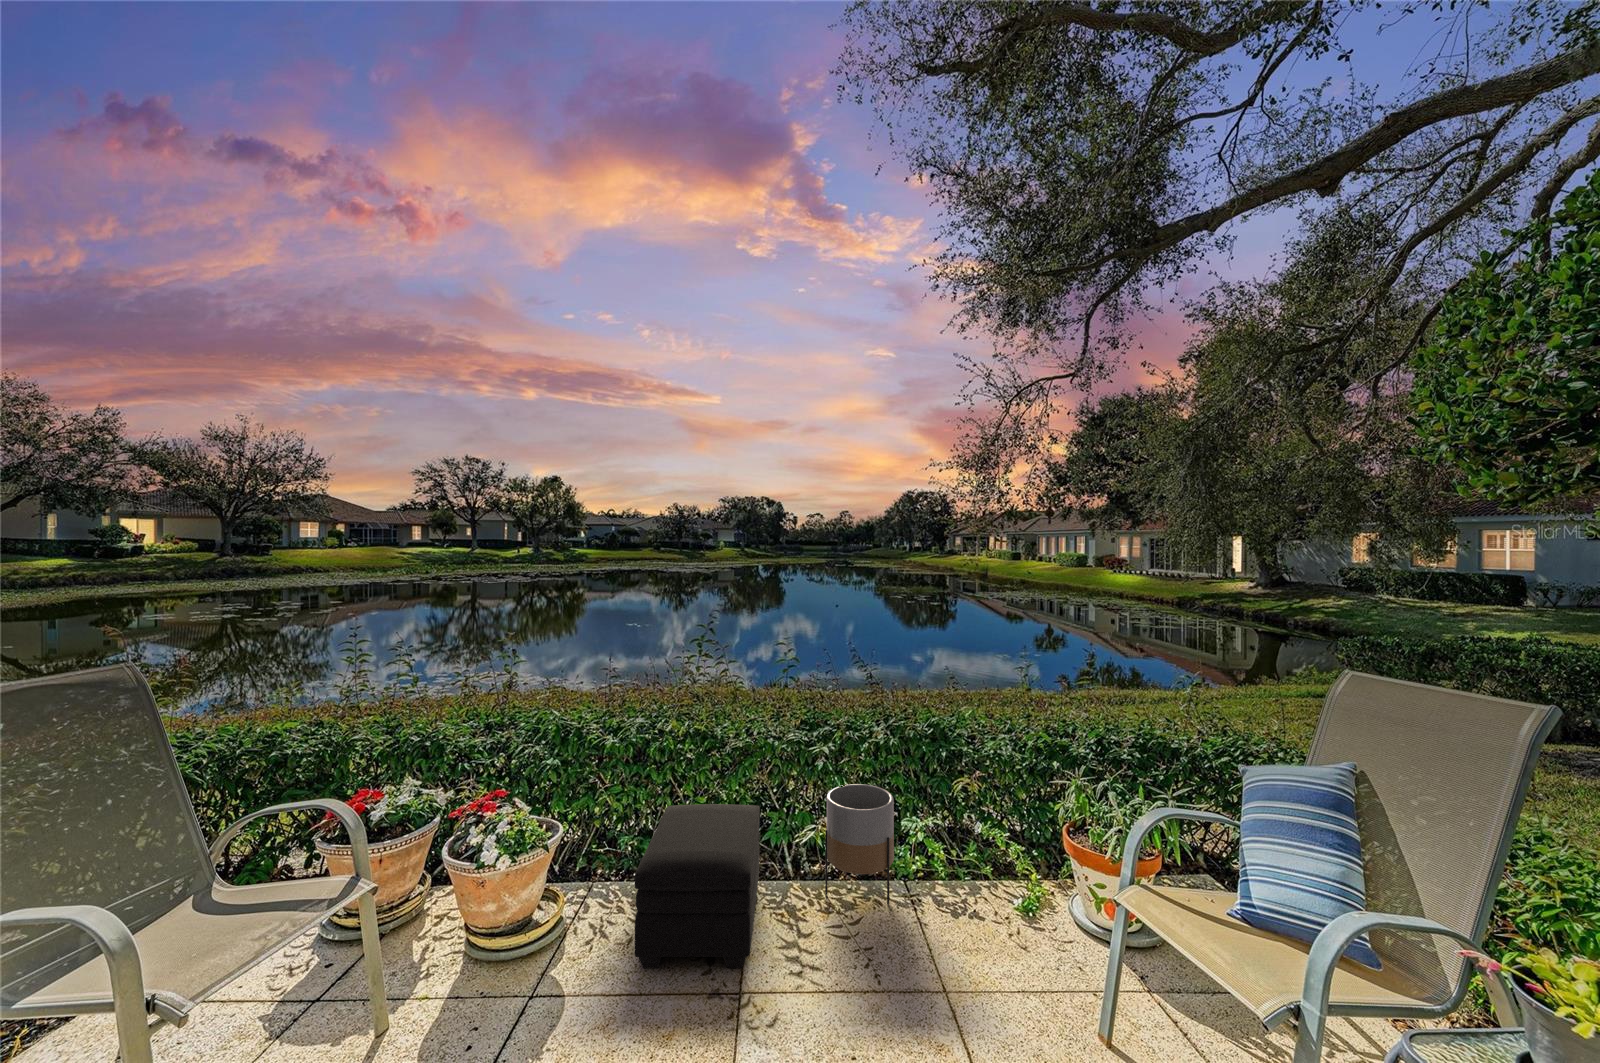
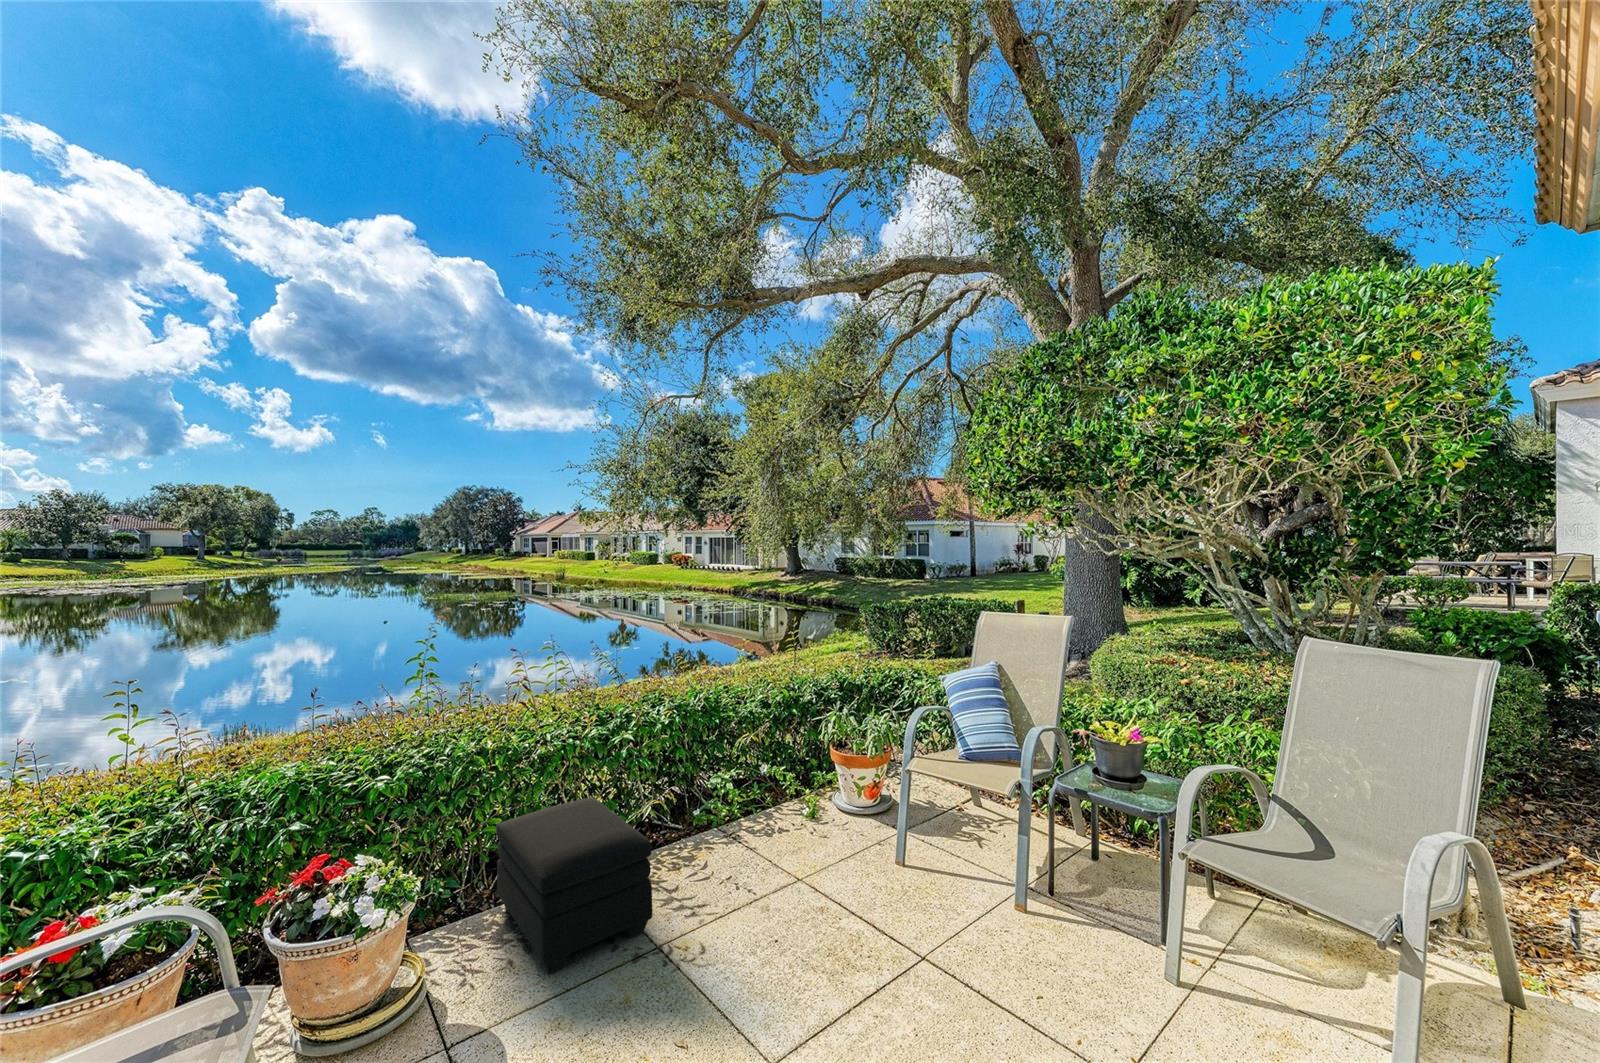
planter: present [825,784,894,905] -> none [655,753,718,859]

